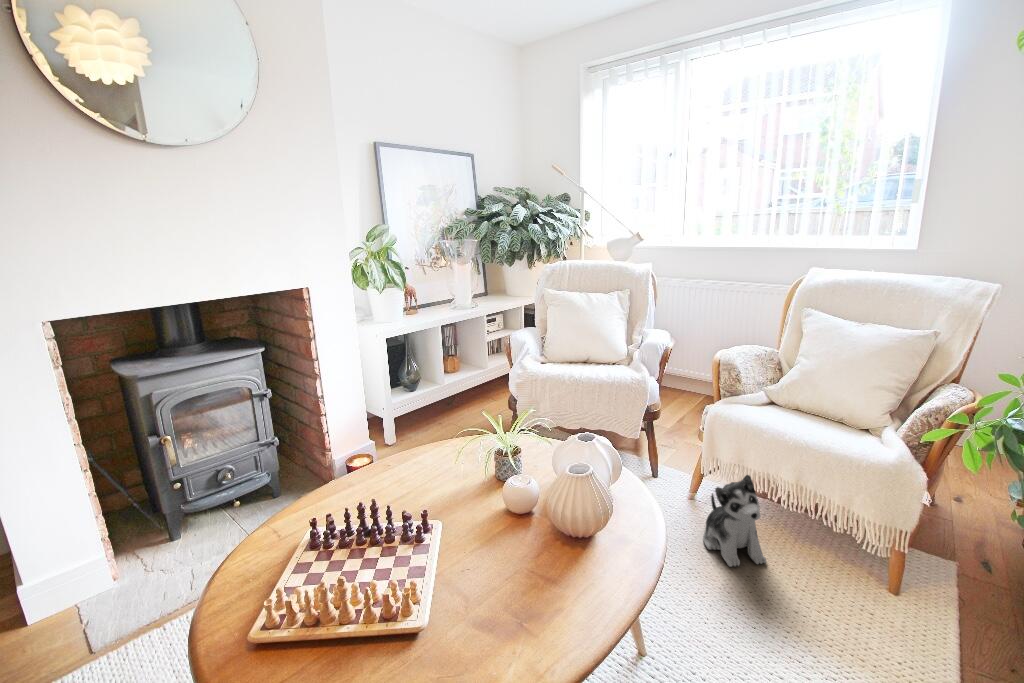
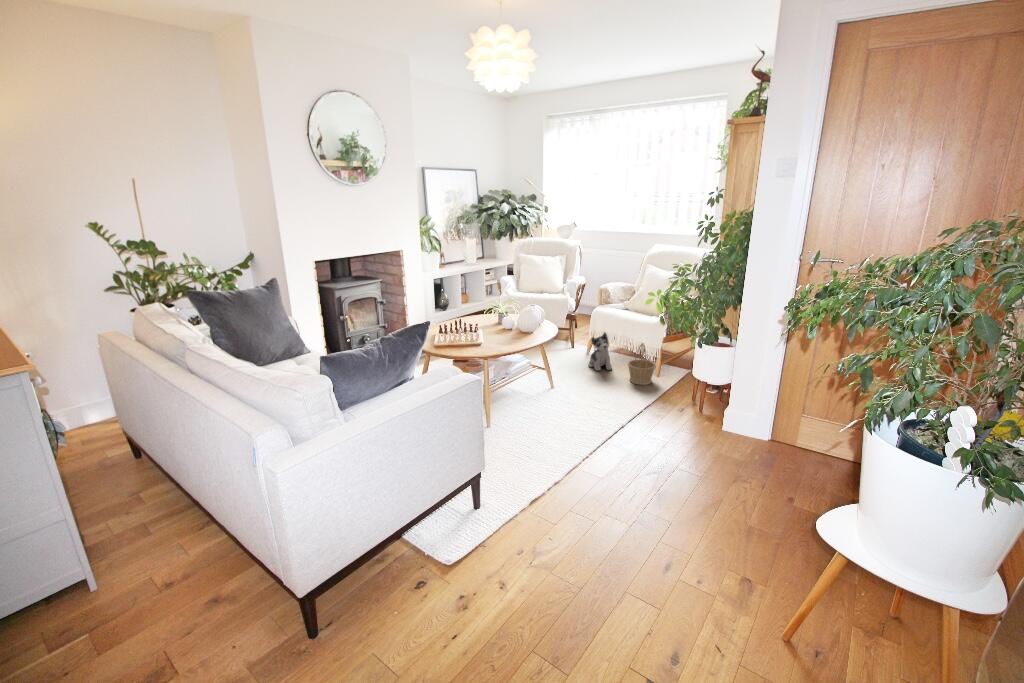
basket: none [825,521,912,640] -> present [628,343,655,385]

